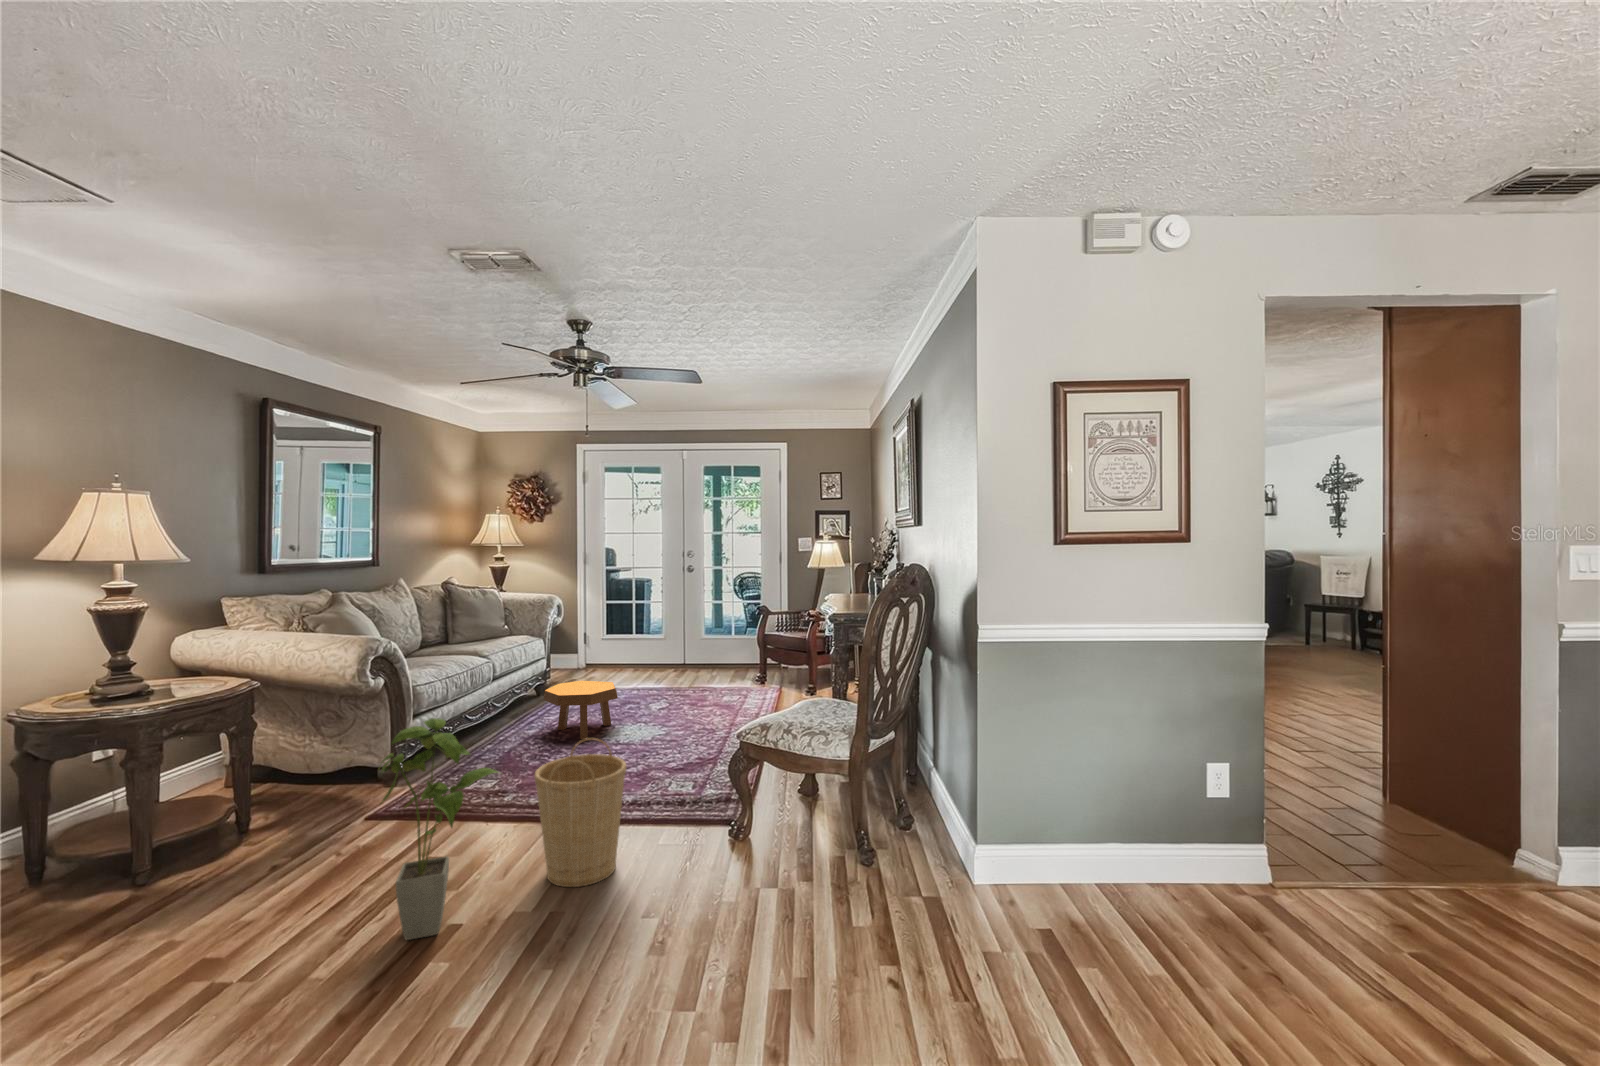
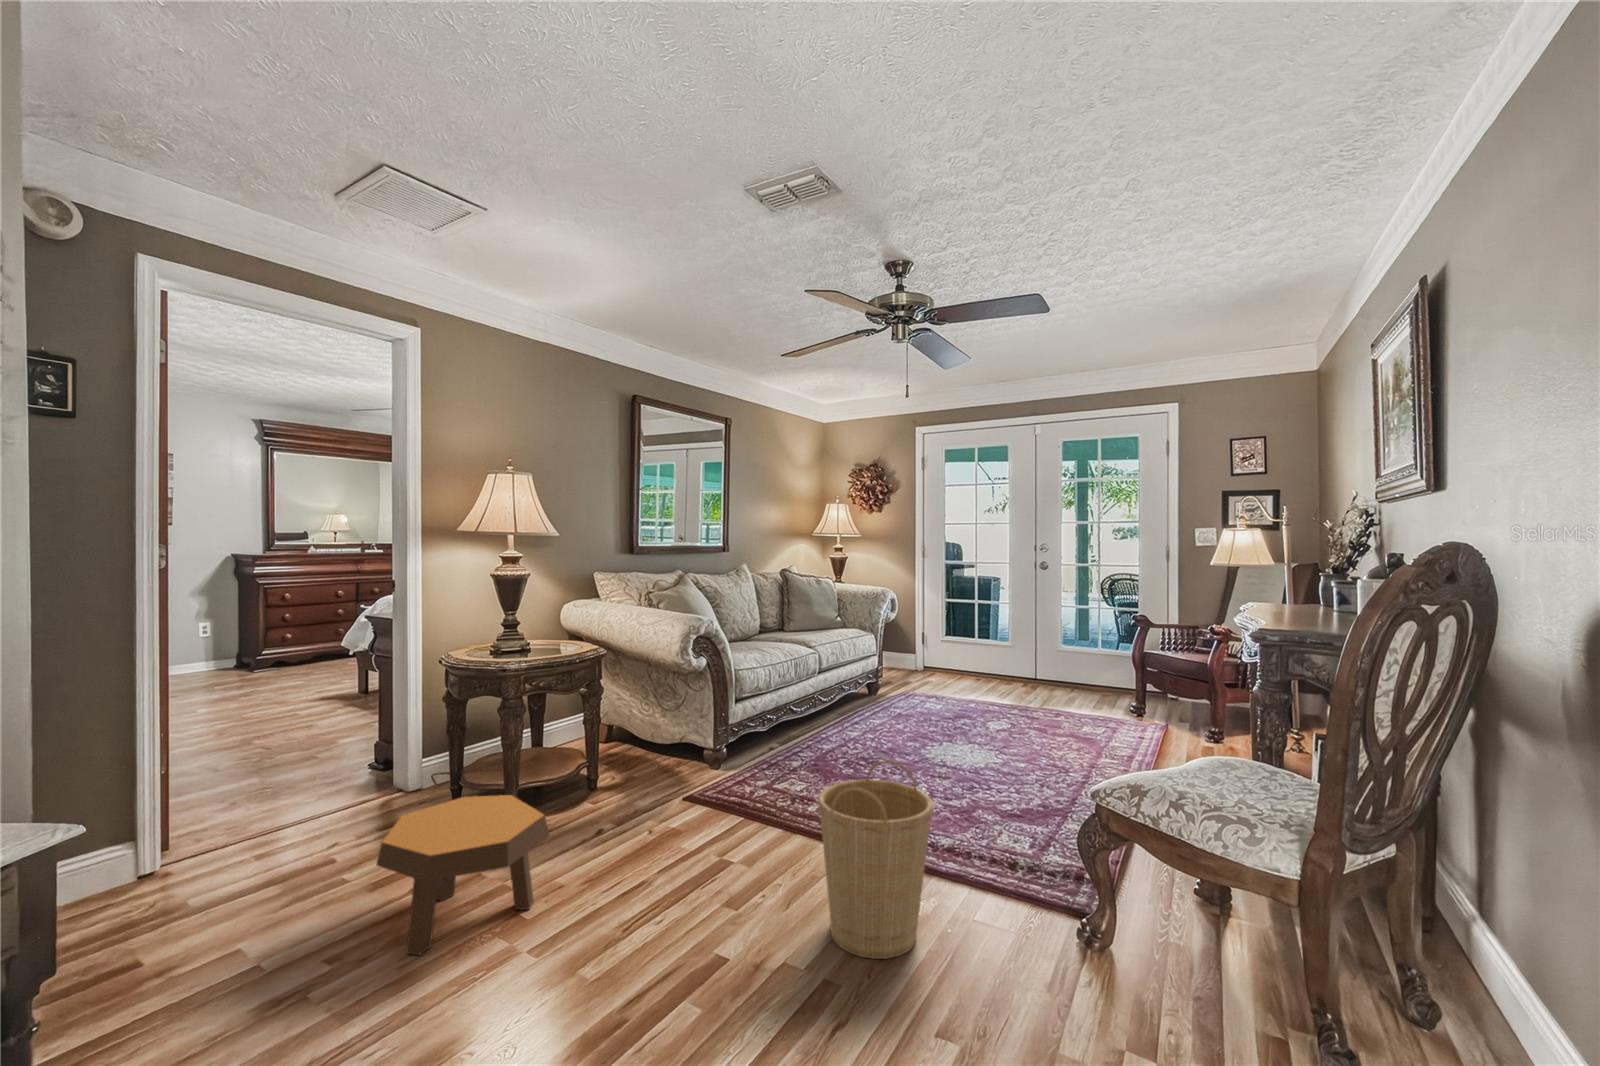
footstool: present [544,681,618,739] -> present [376,795,549,955]
house plant: present [381,718,499,940] -> none [638,710,777,974]

